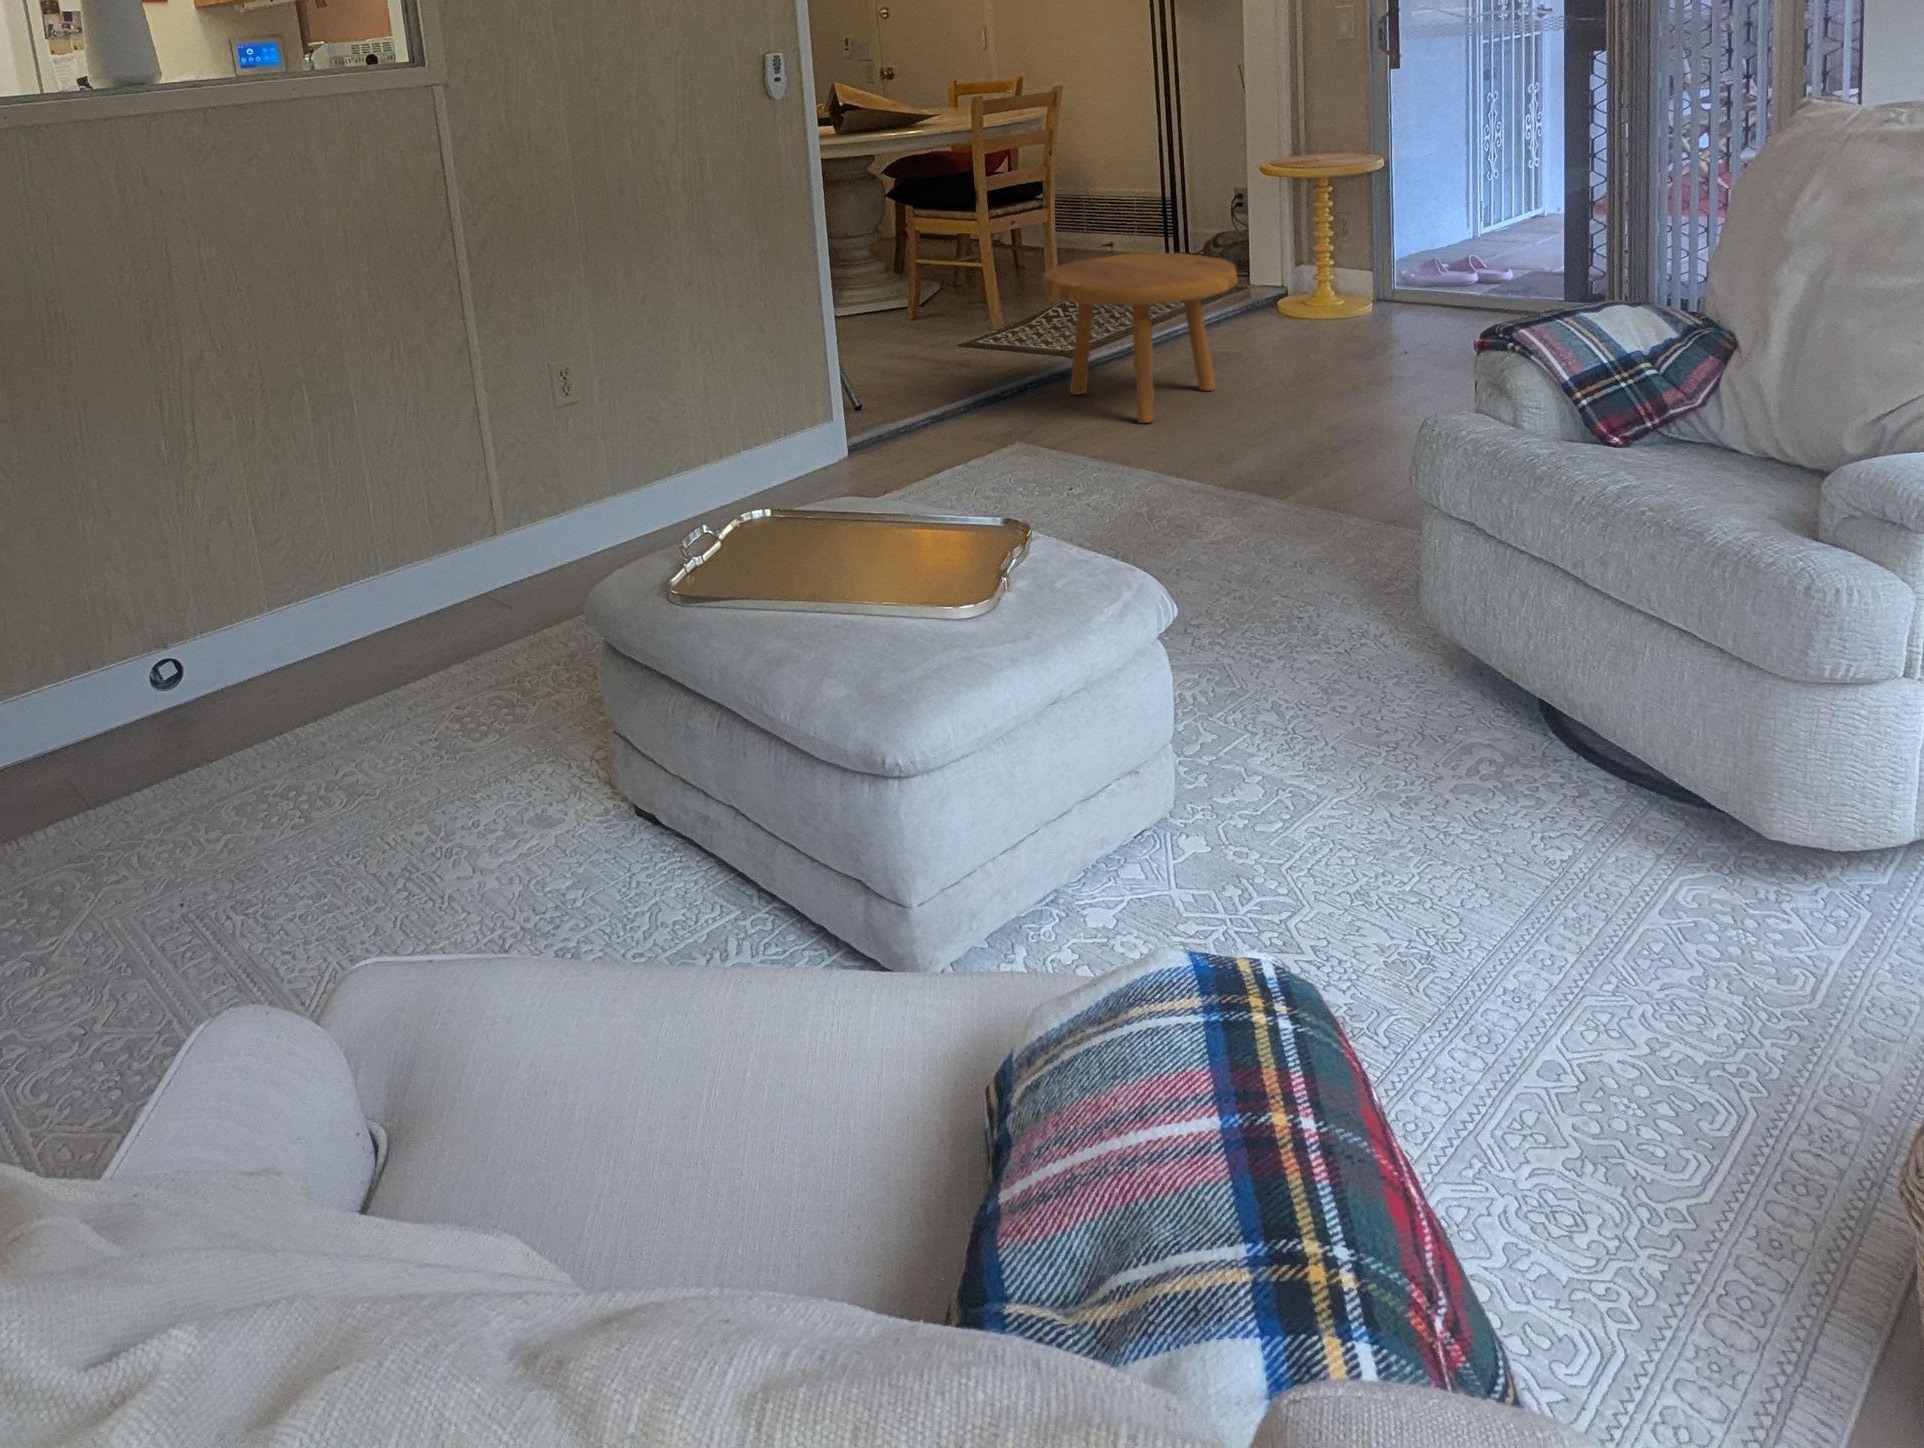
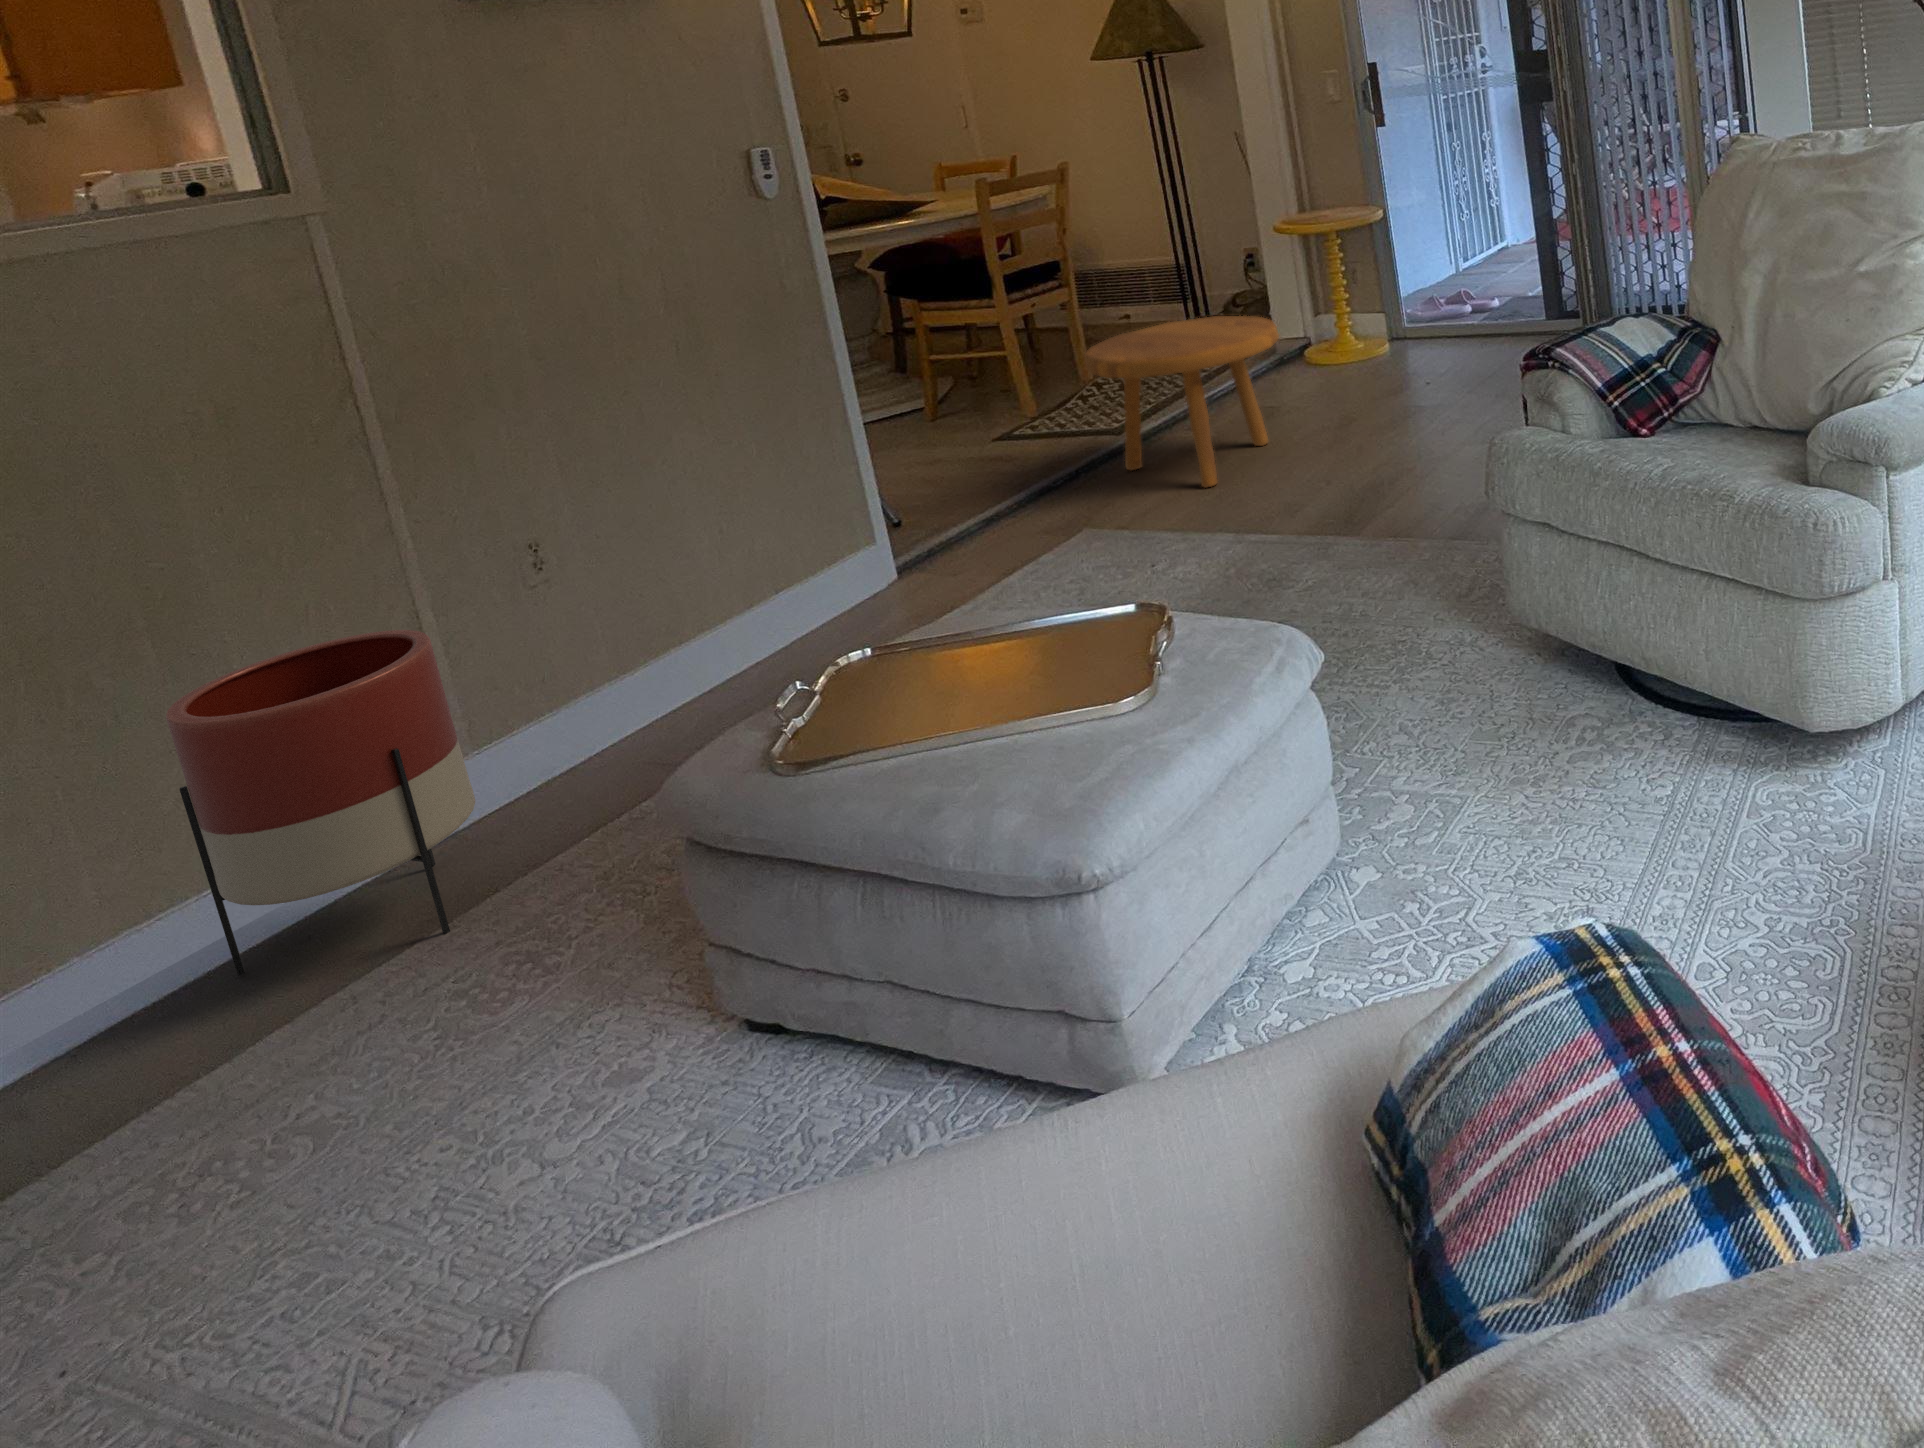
planter: none [316,421,500,668] -> present [166,630,475,976]

